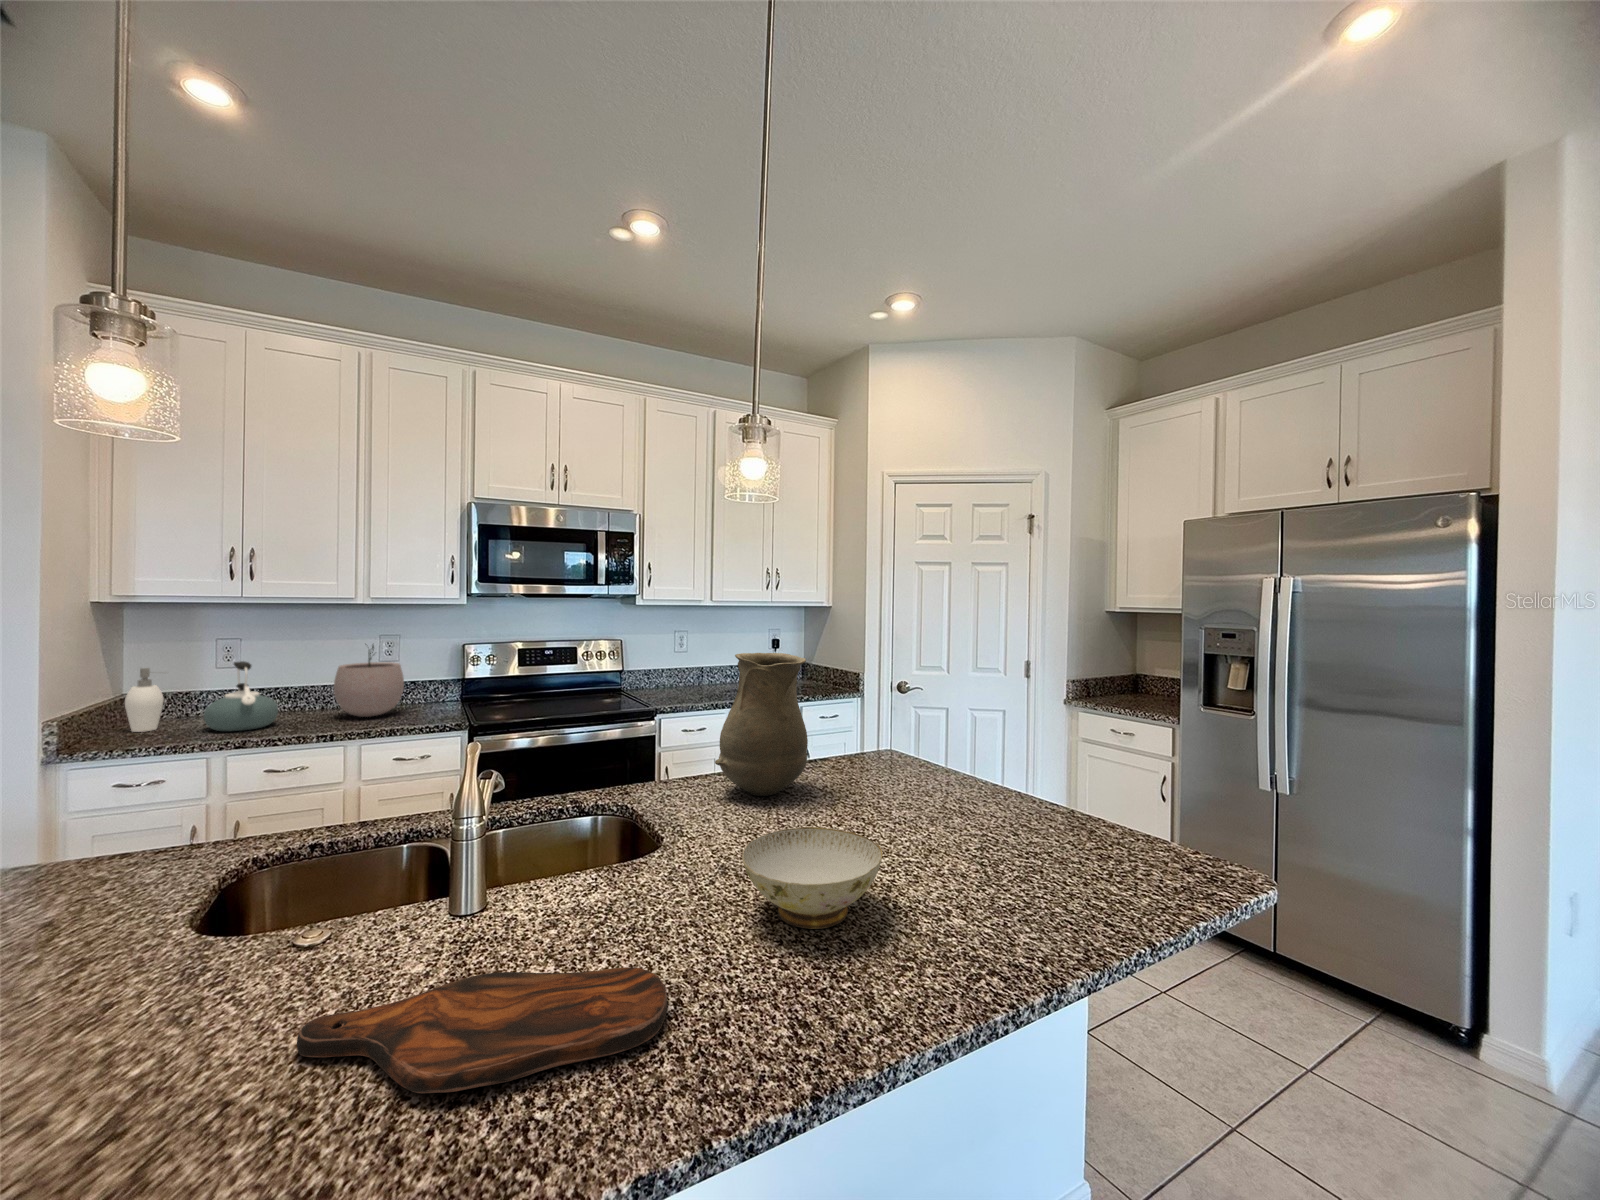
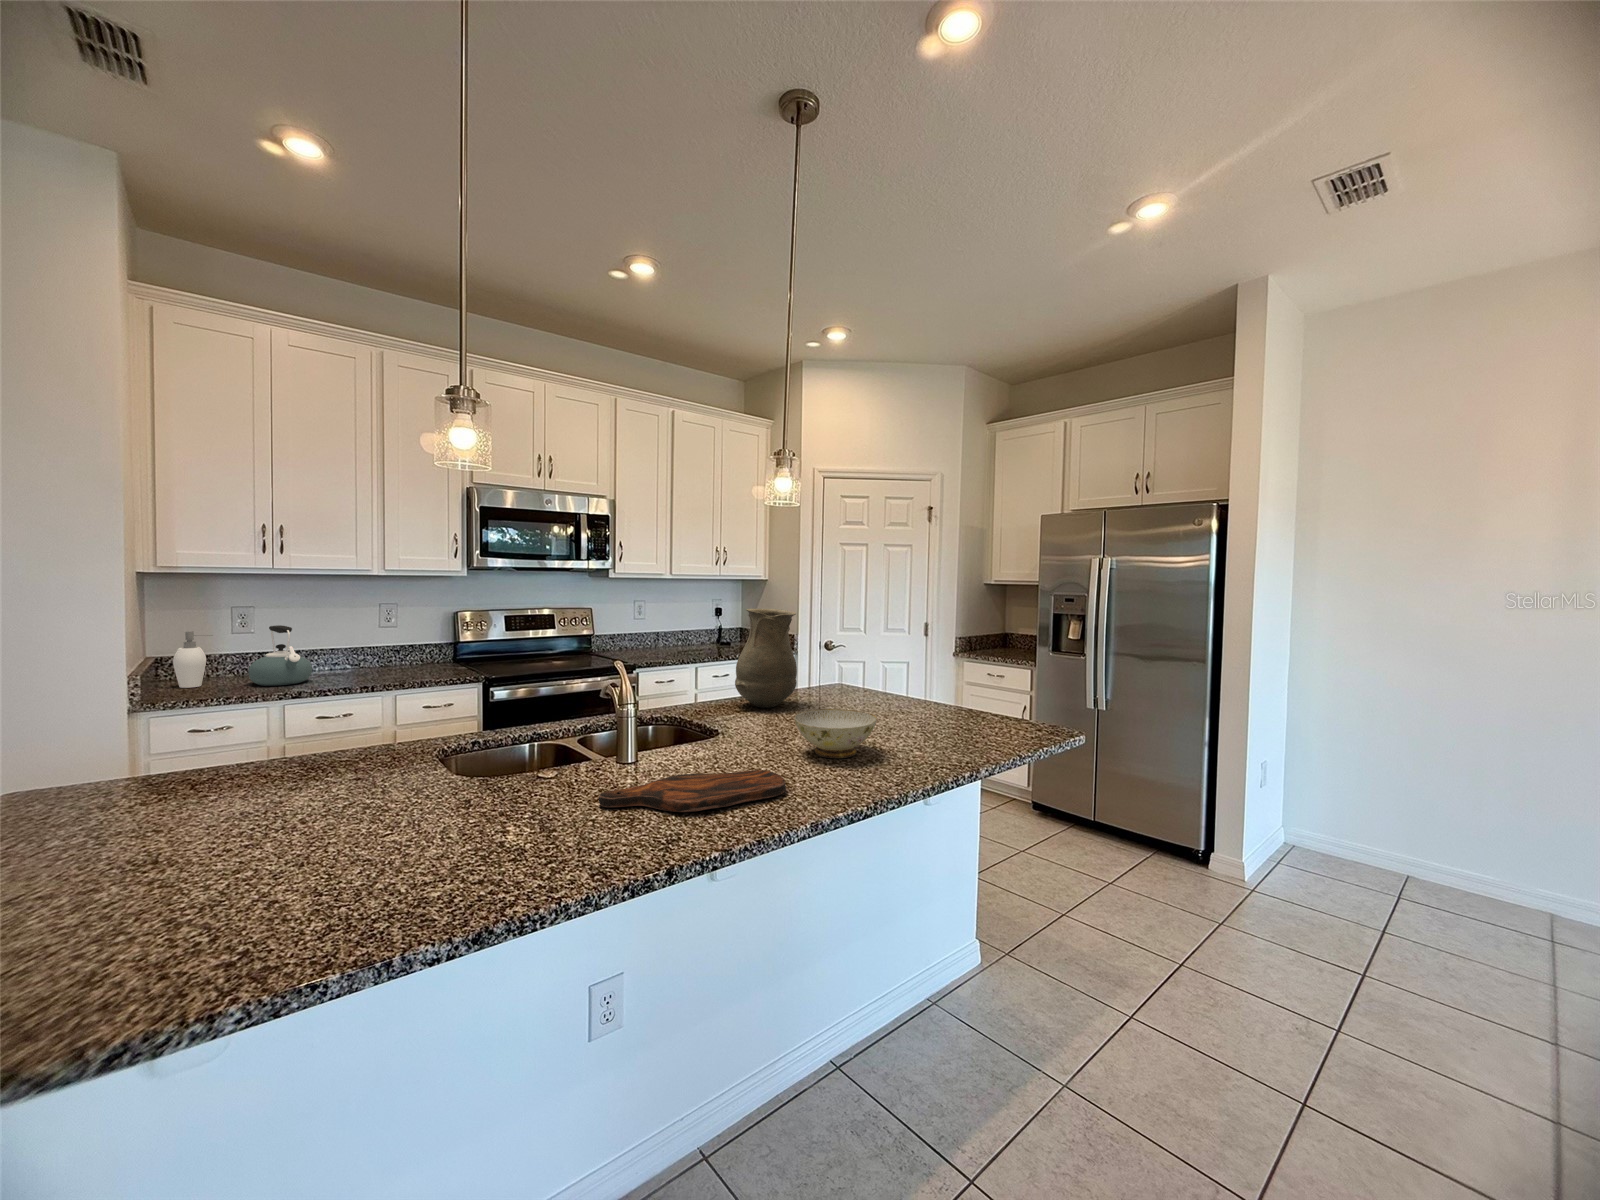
plant pot: present [334,645,404,717] -> none [356,609,417,674]

